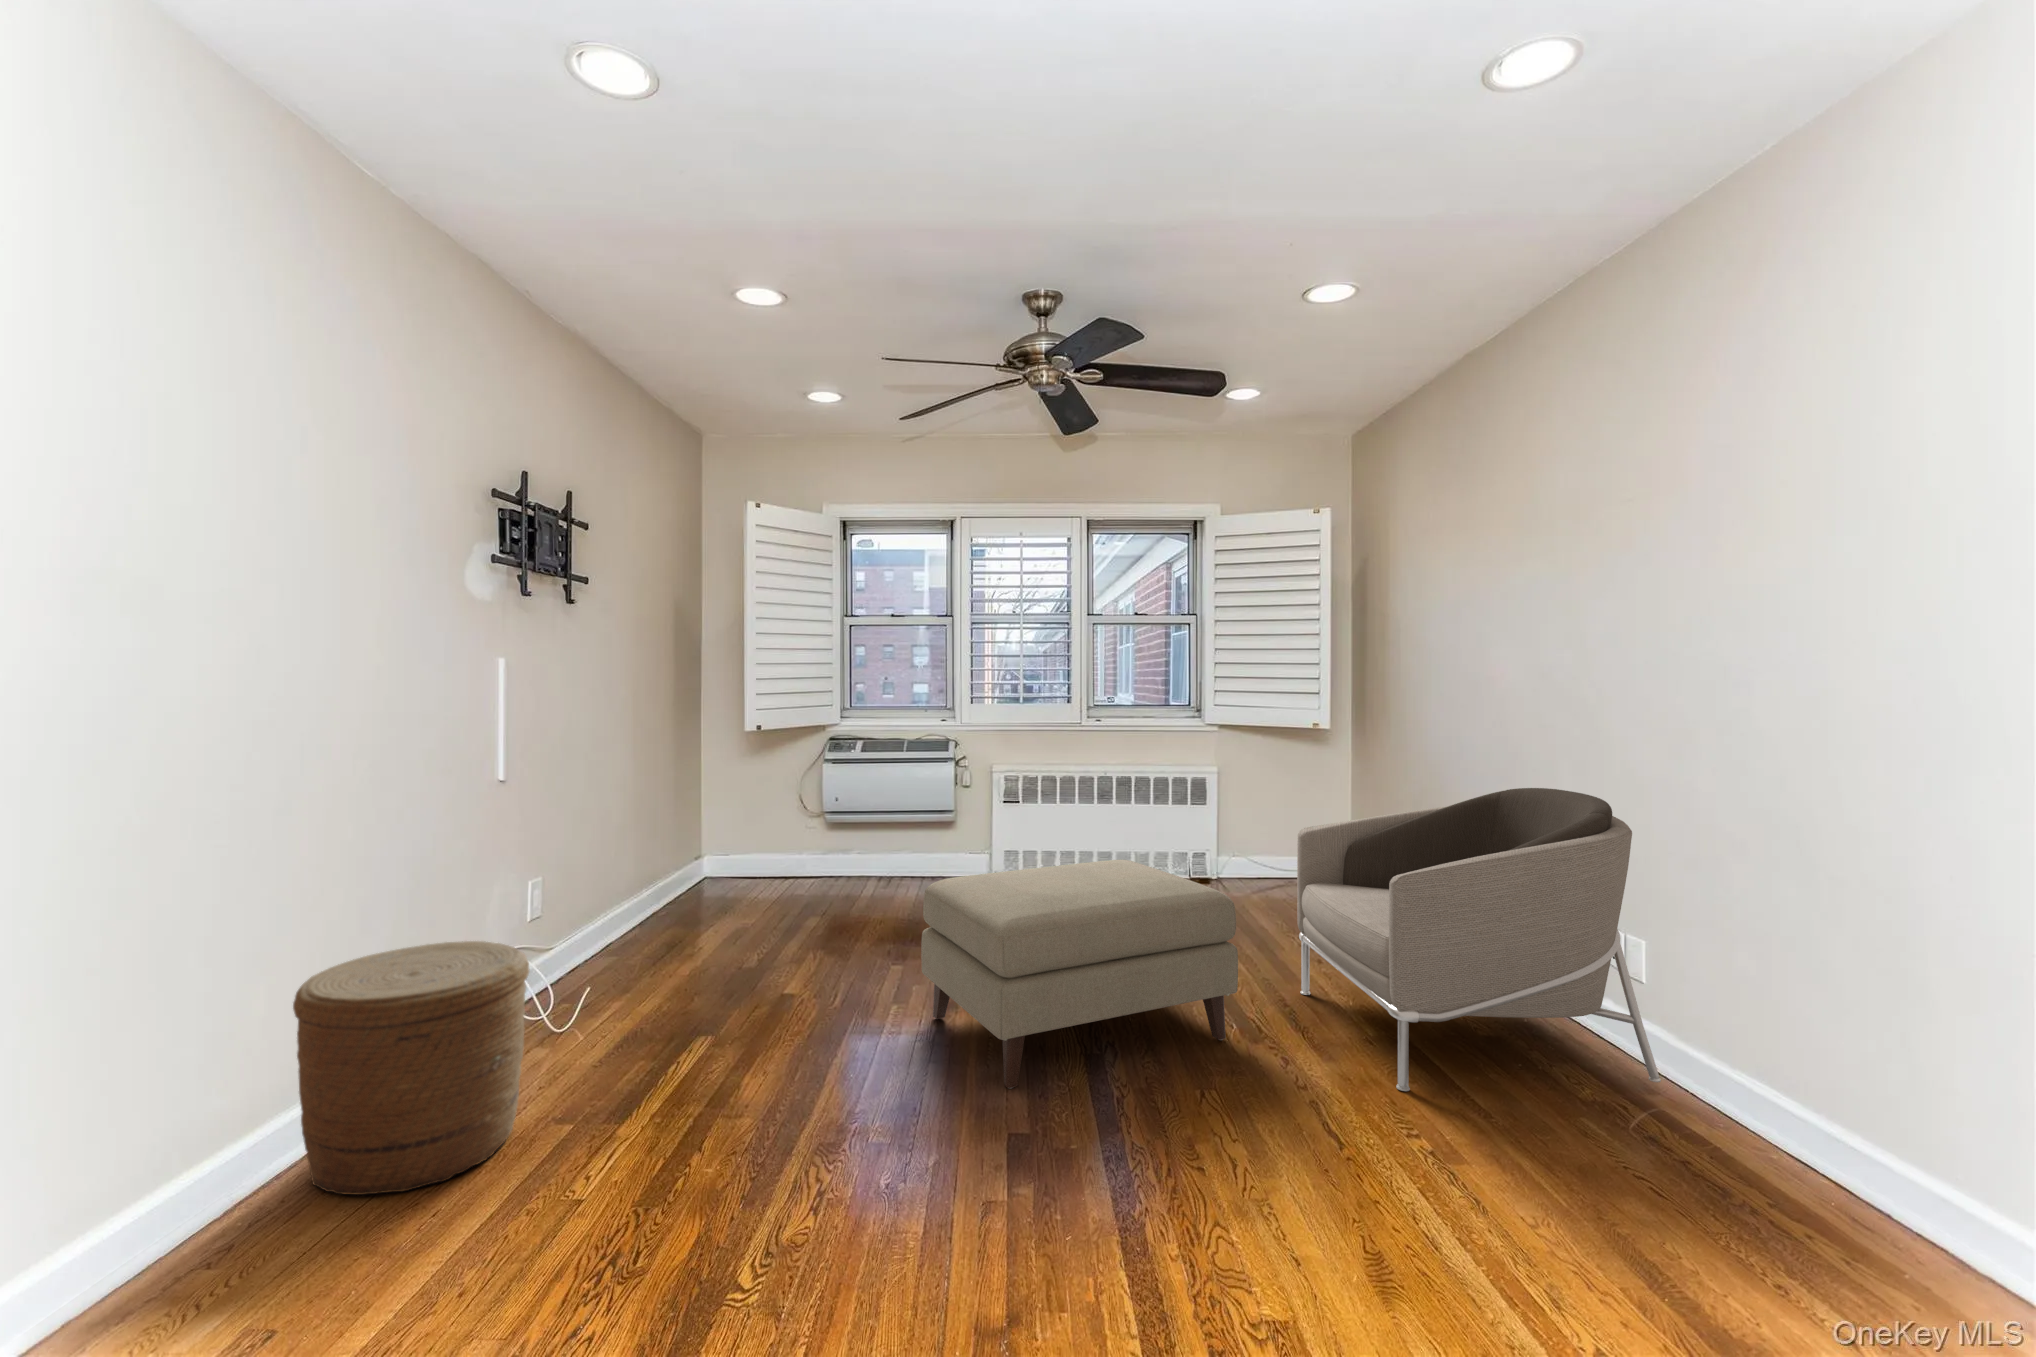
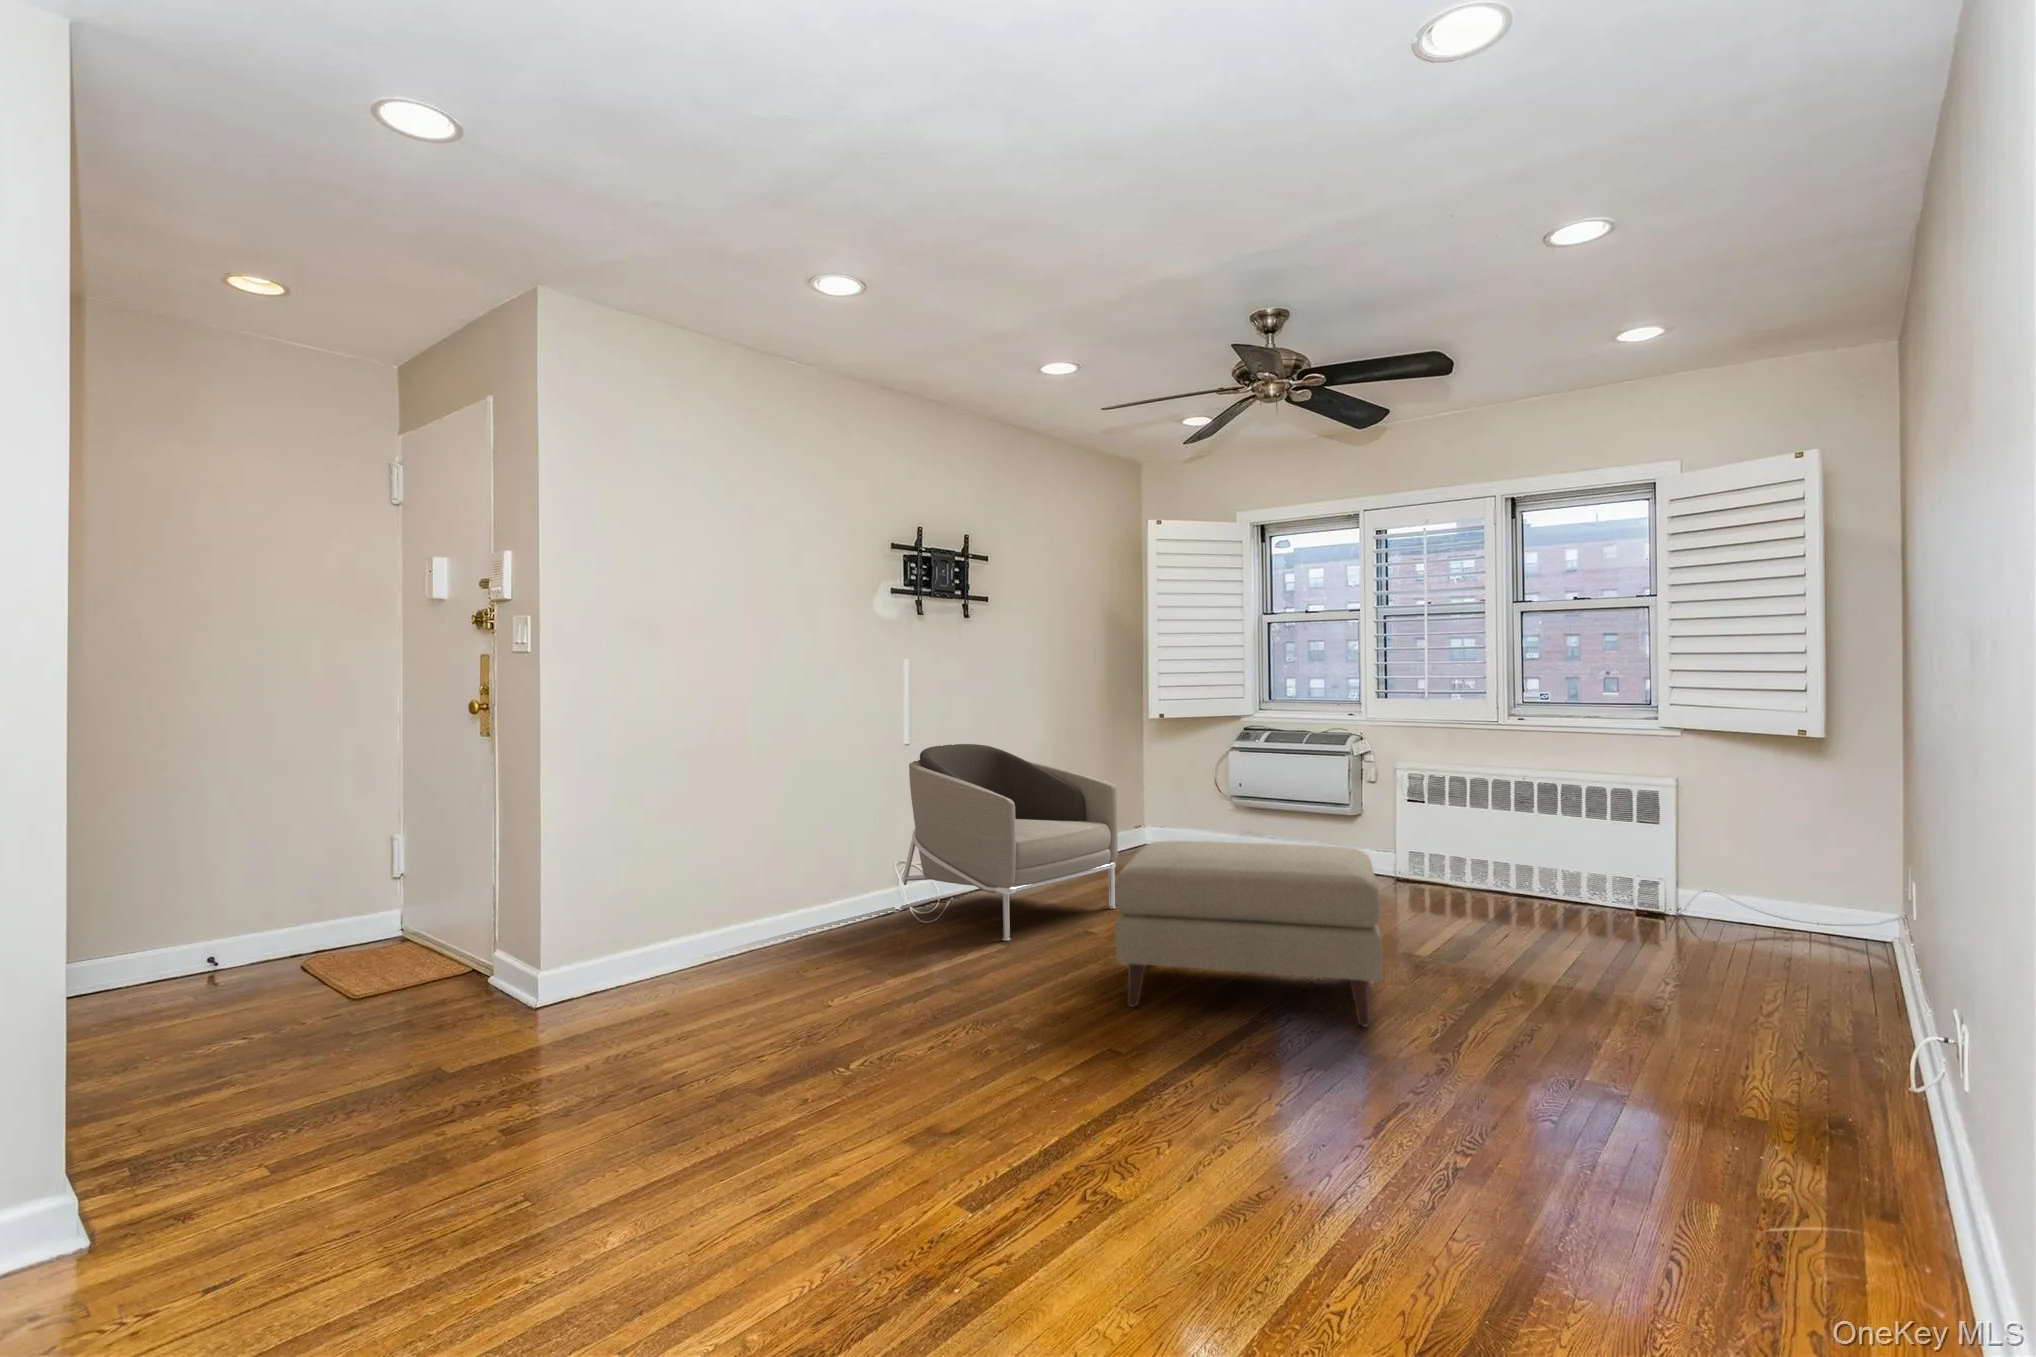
armchair: present [1297,788,1661,1091] -> present [894,744,1118,941]
woven basket: present [293,941,530,1195] -> none [741,835,857,965]

